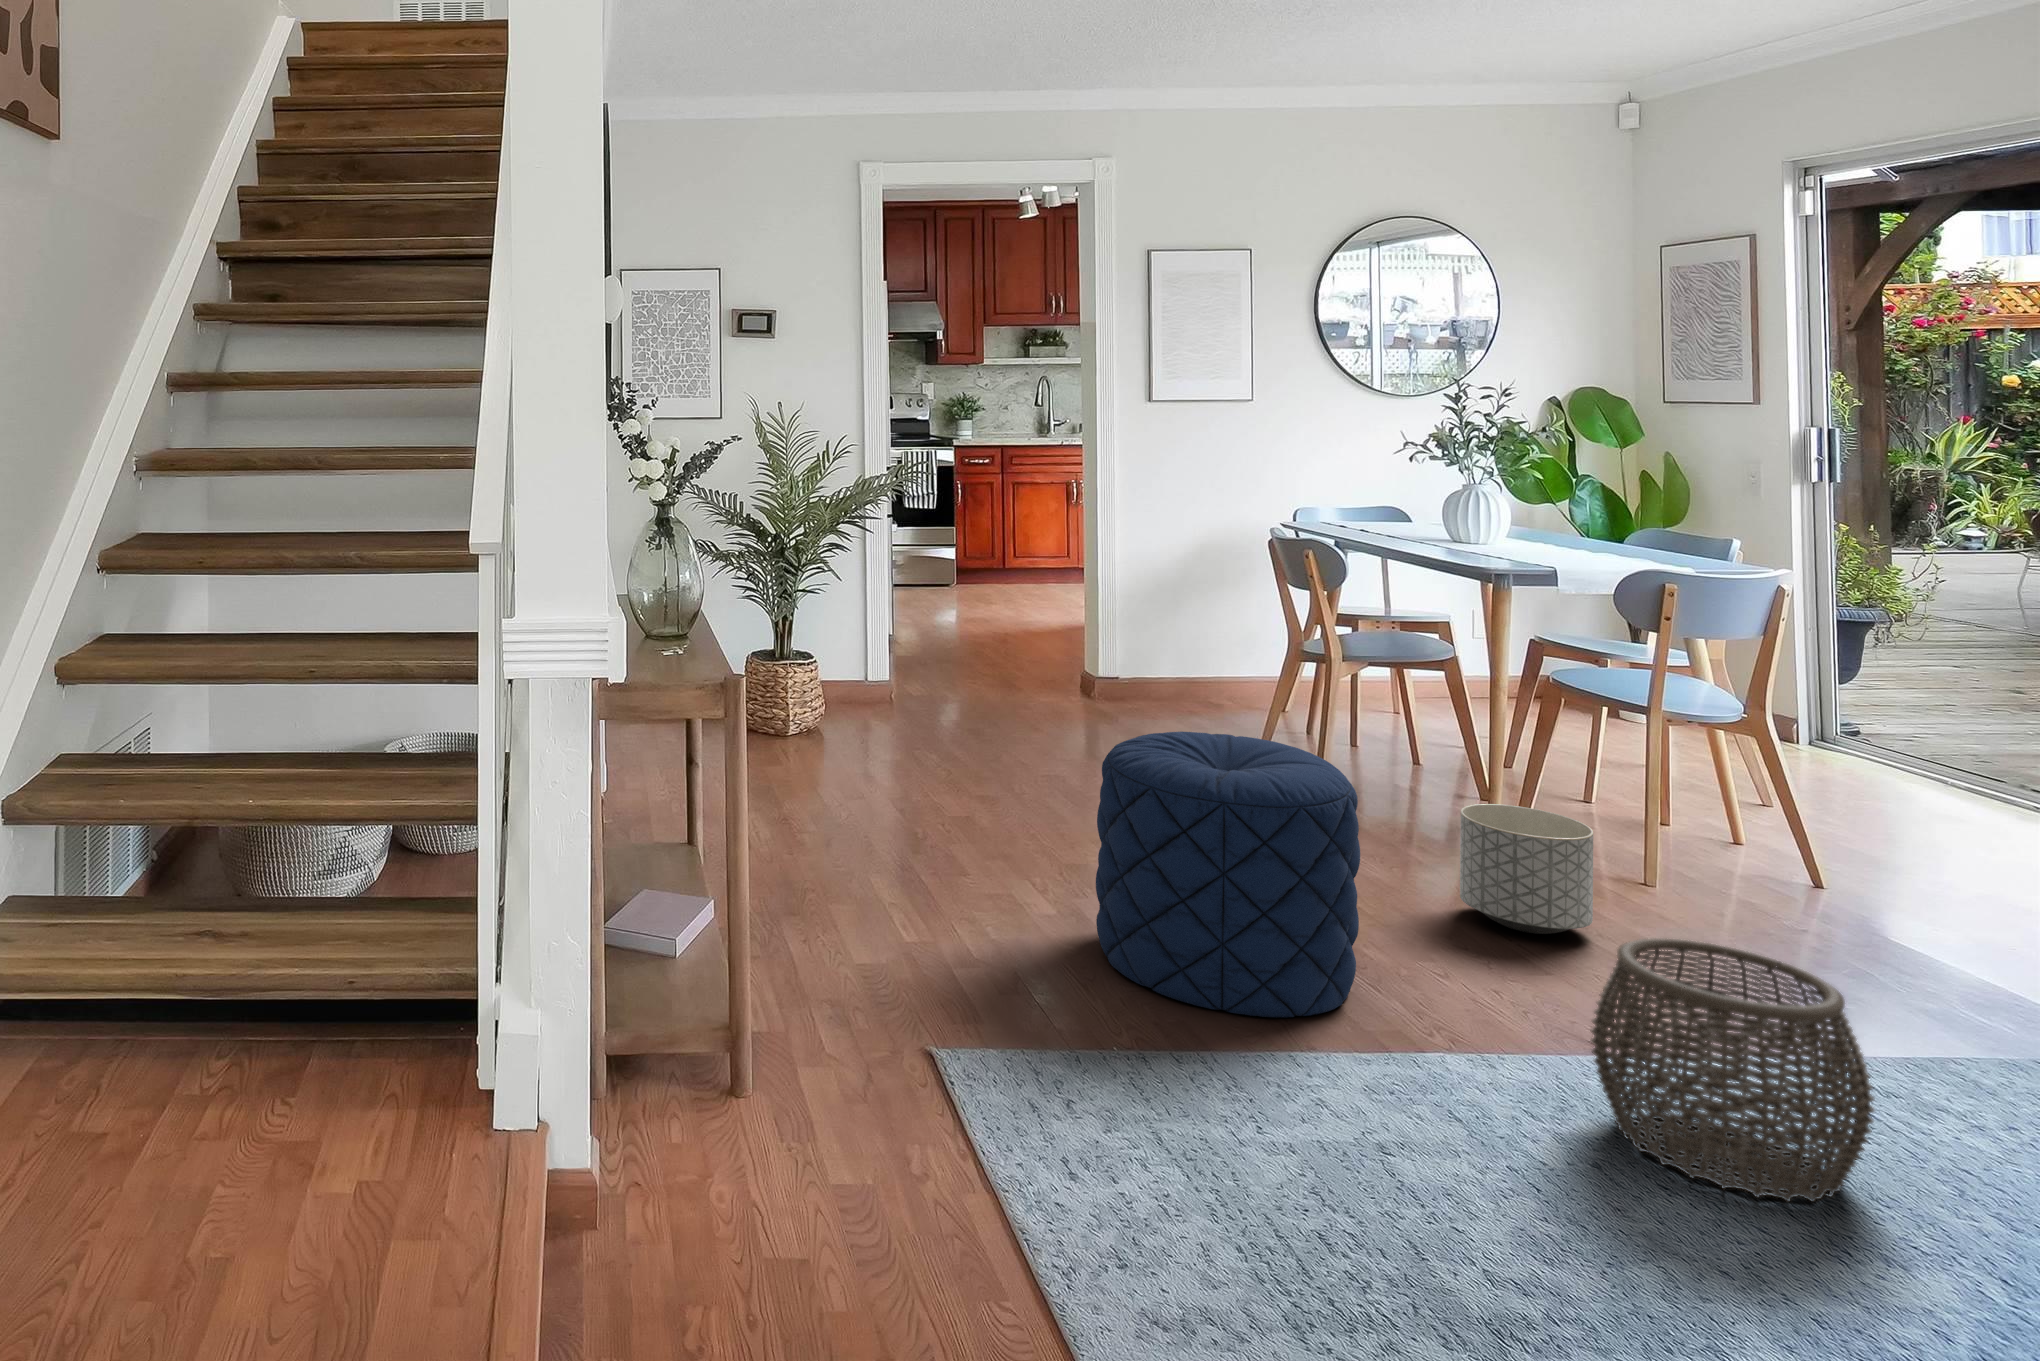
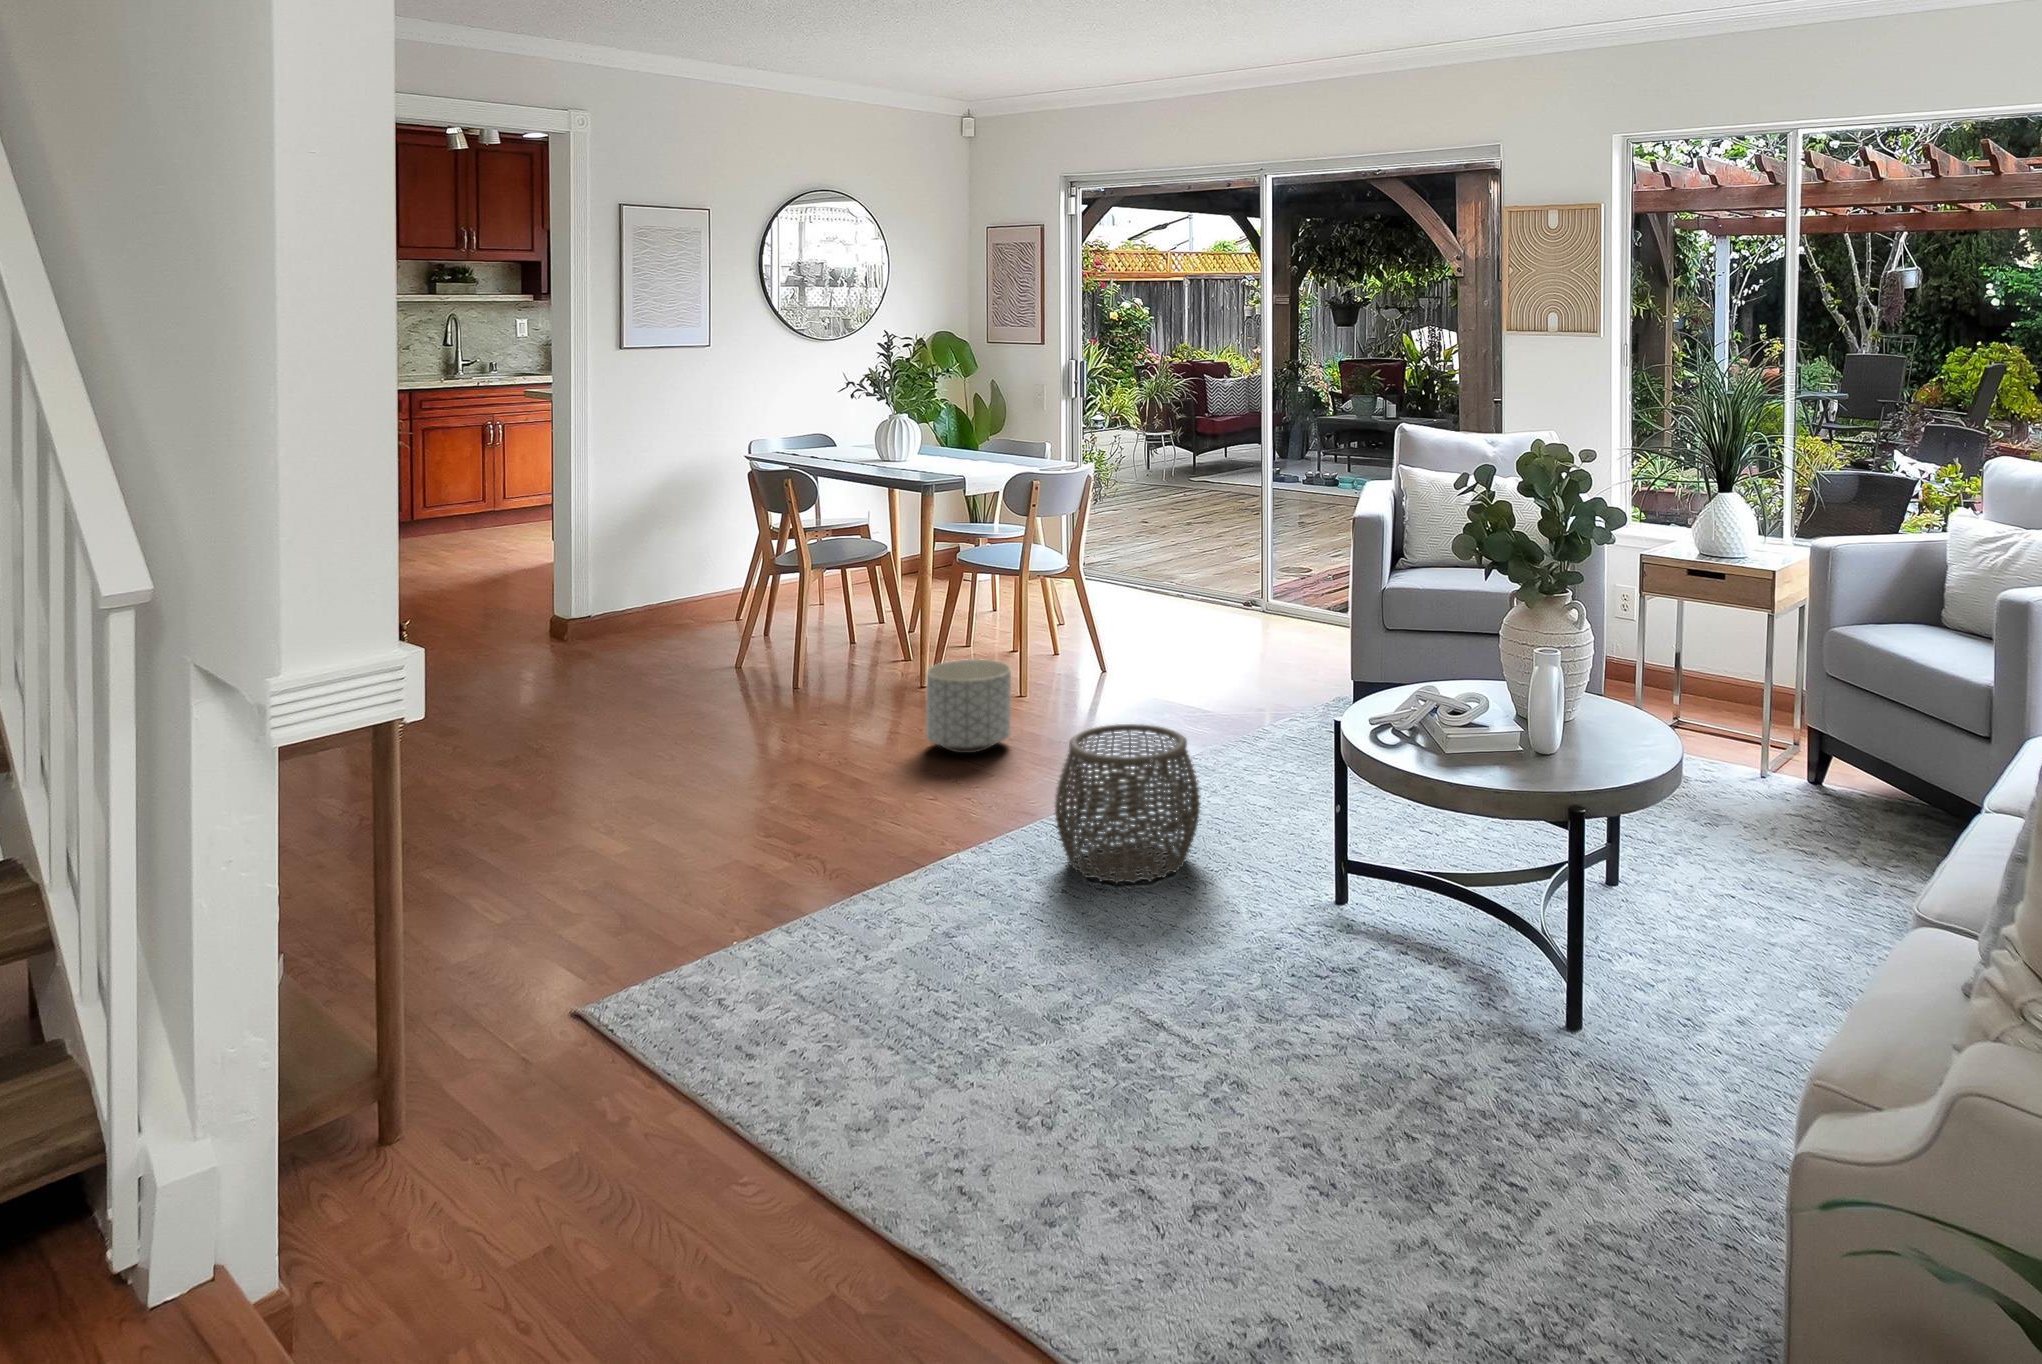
pouf: present [1096,732,1360,1018] -> none [678,647,889,885]

